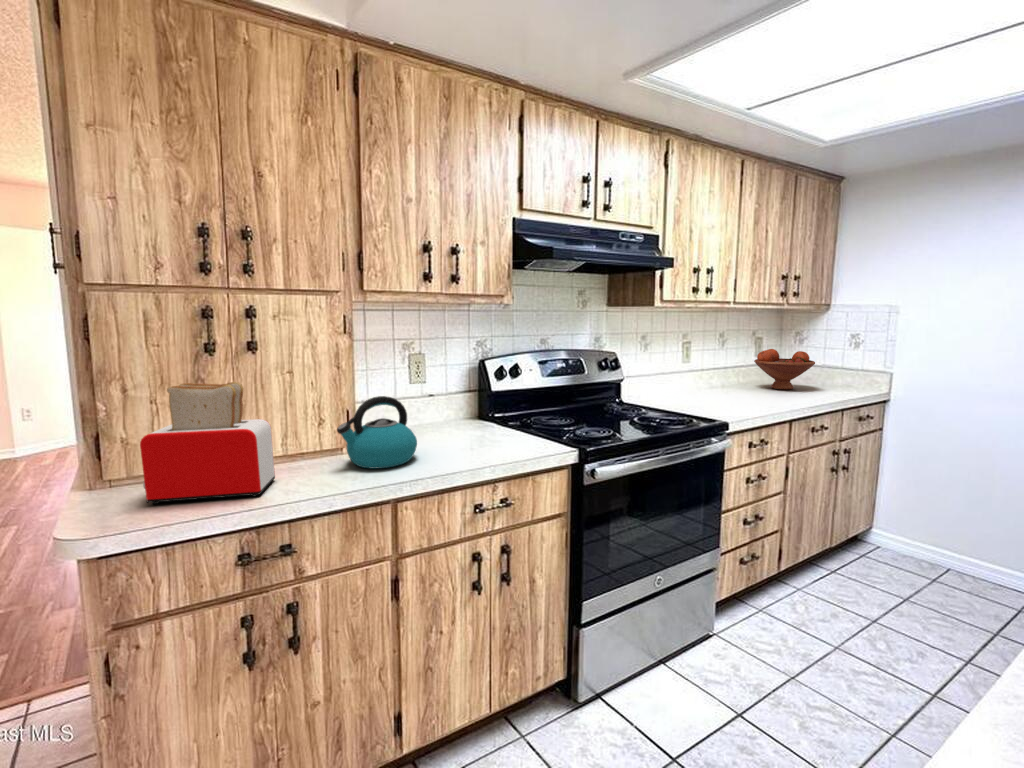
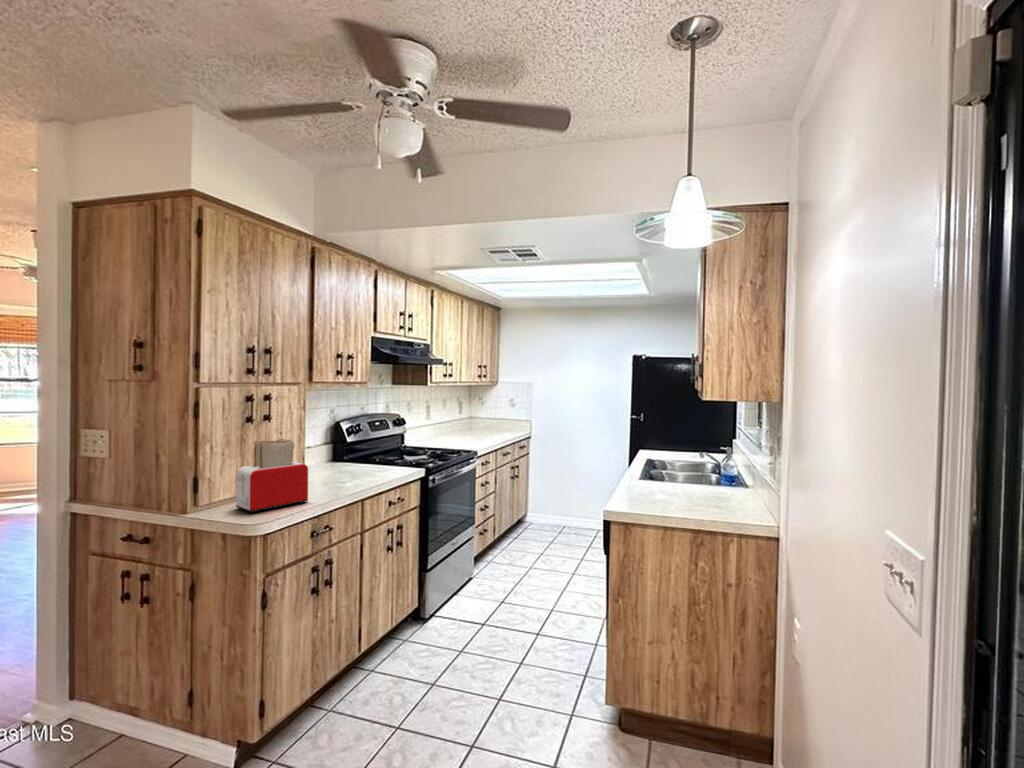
fruit bowl: present [754,349,815,390] -> none [468,410,500,434]
kettle: present [337,396,417,469] -> none [312,445,355,487]

